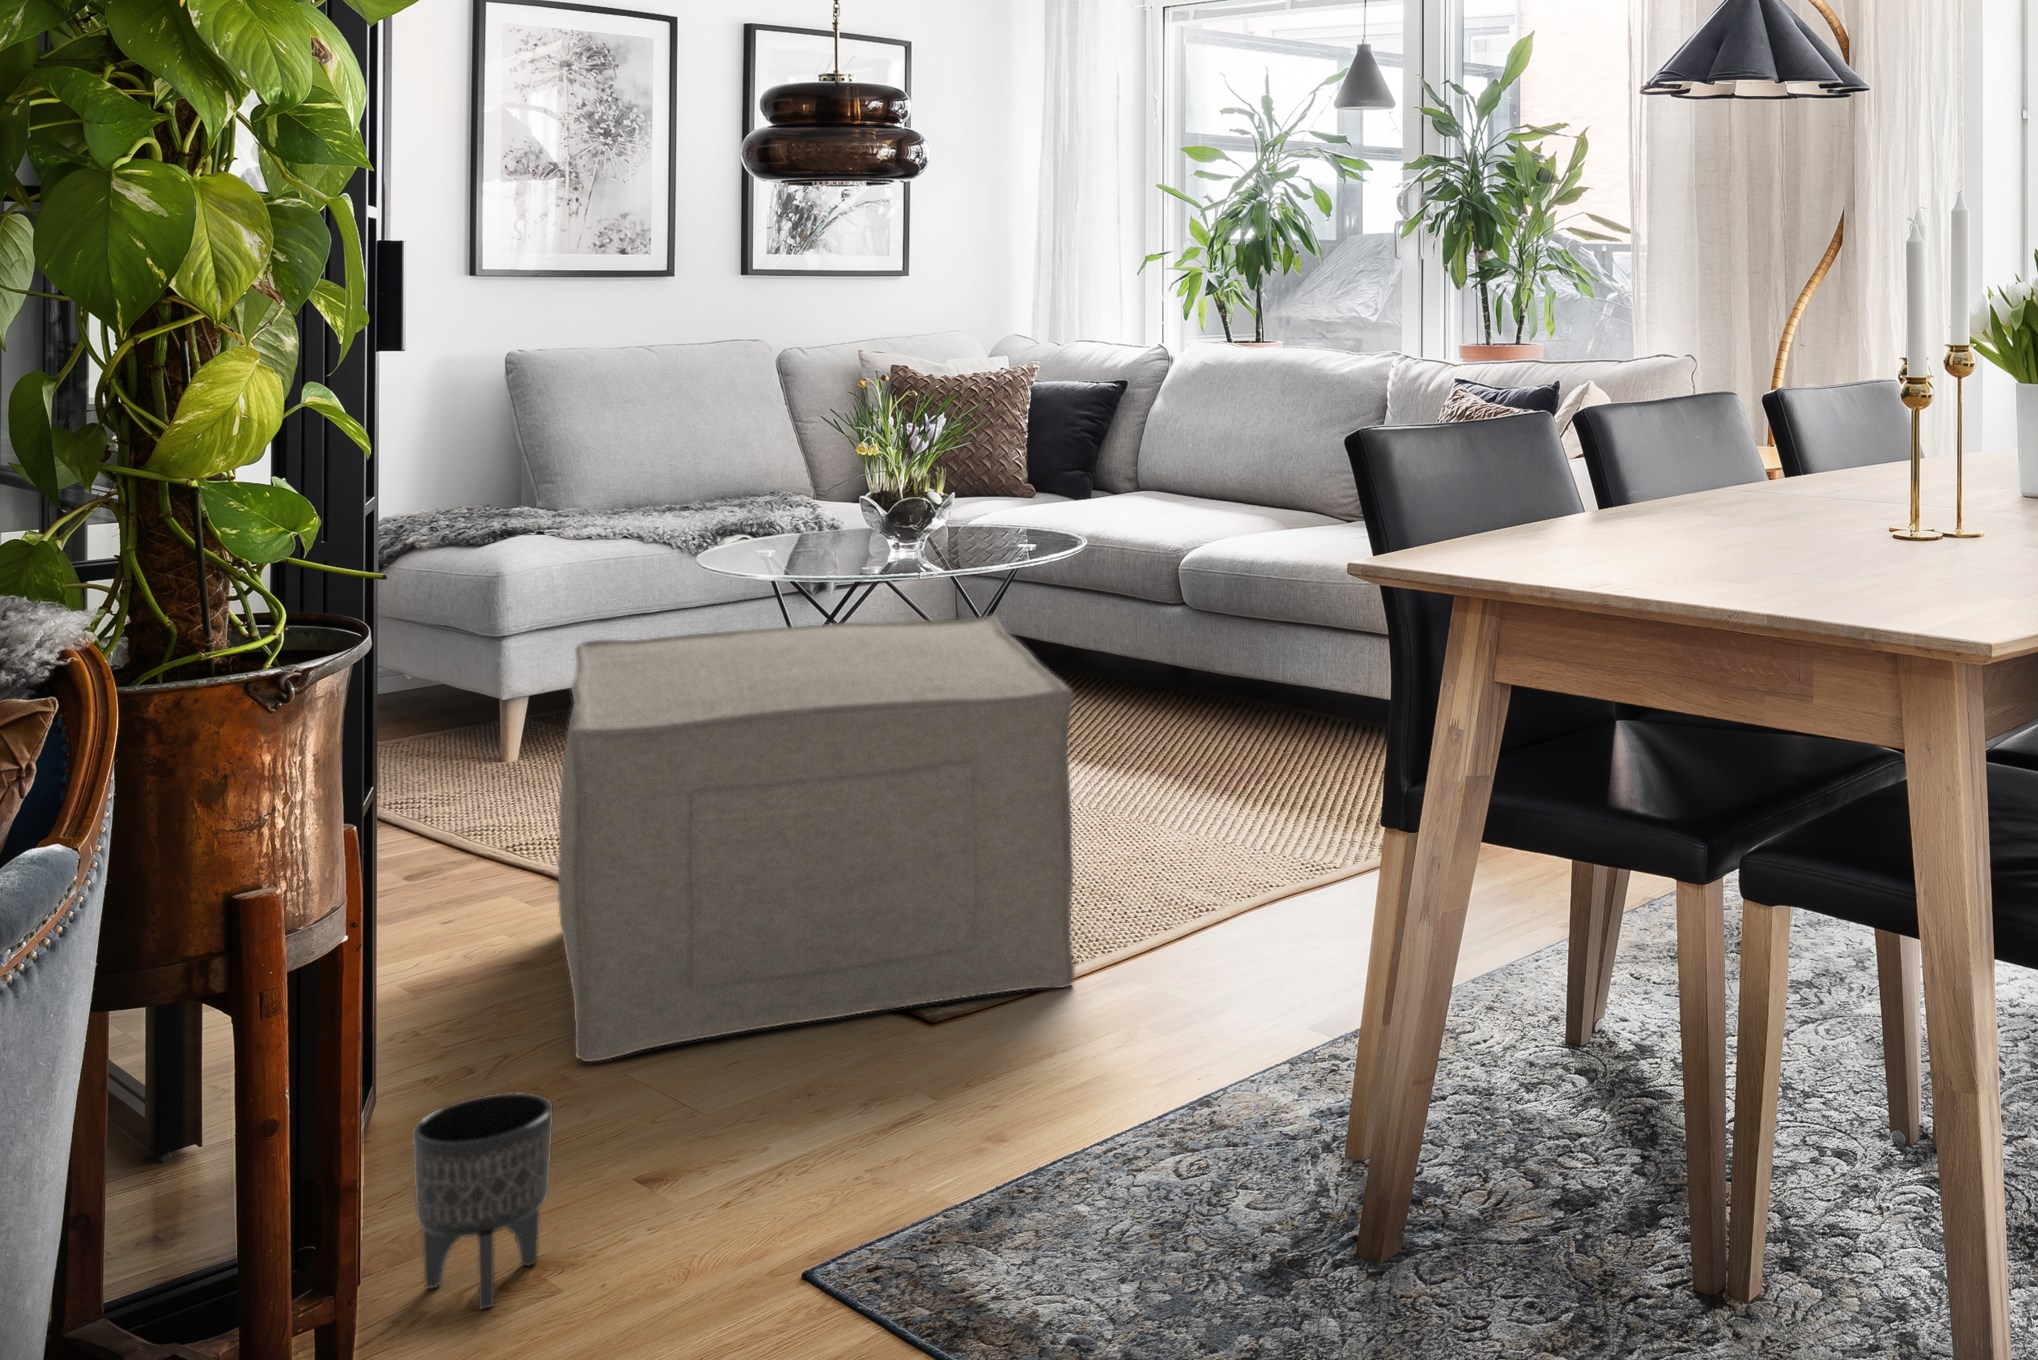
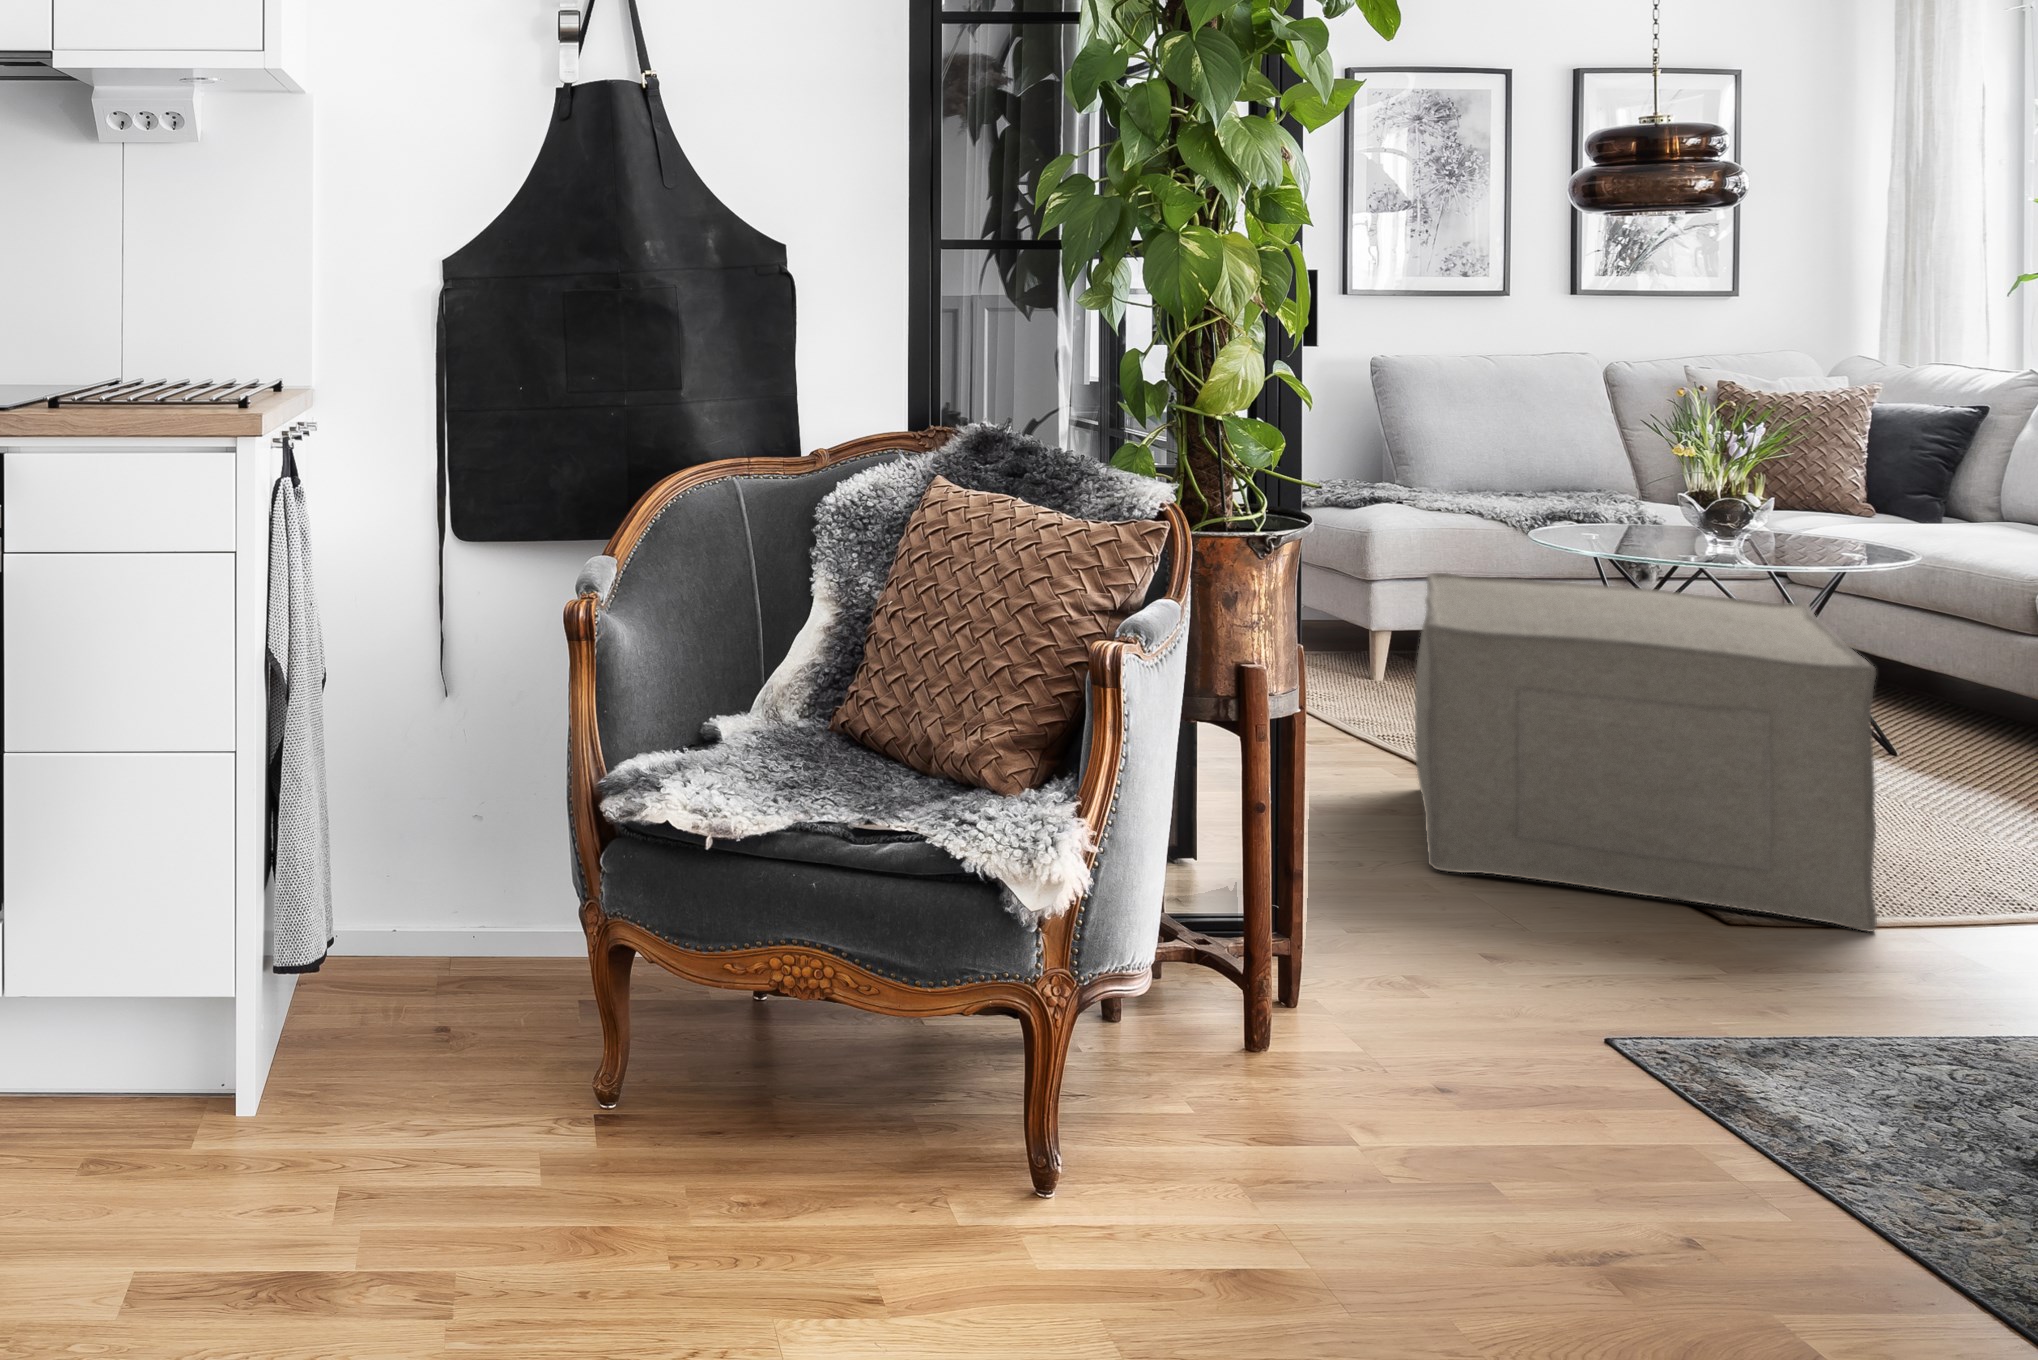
planter: present [412,1092,553,1309] -> none [1326,843,1418,979]

